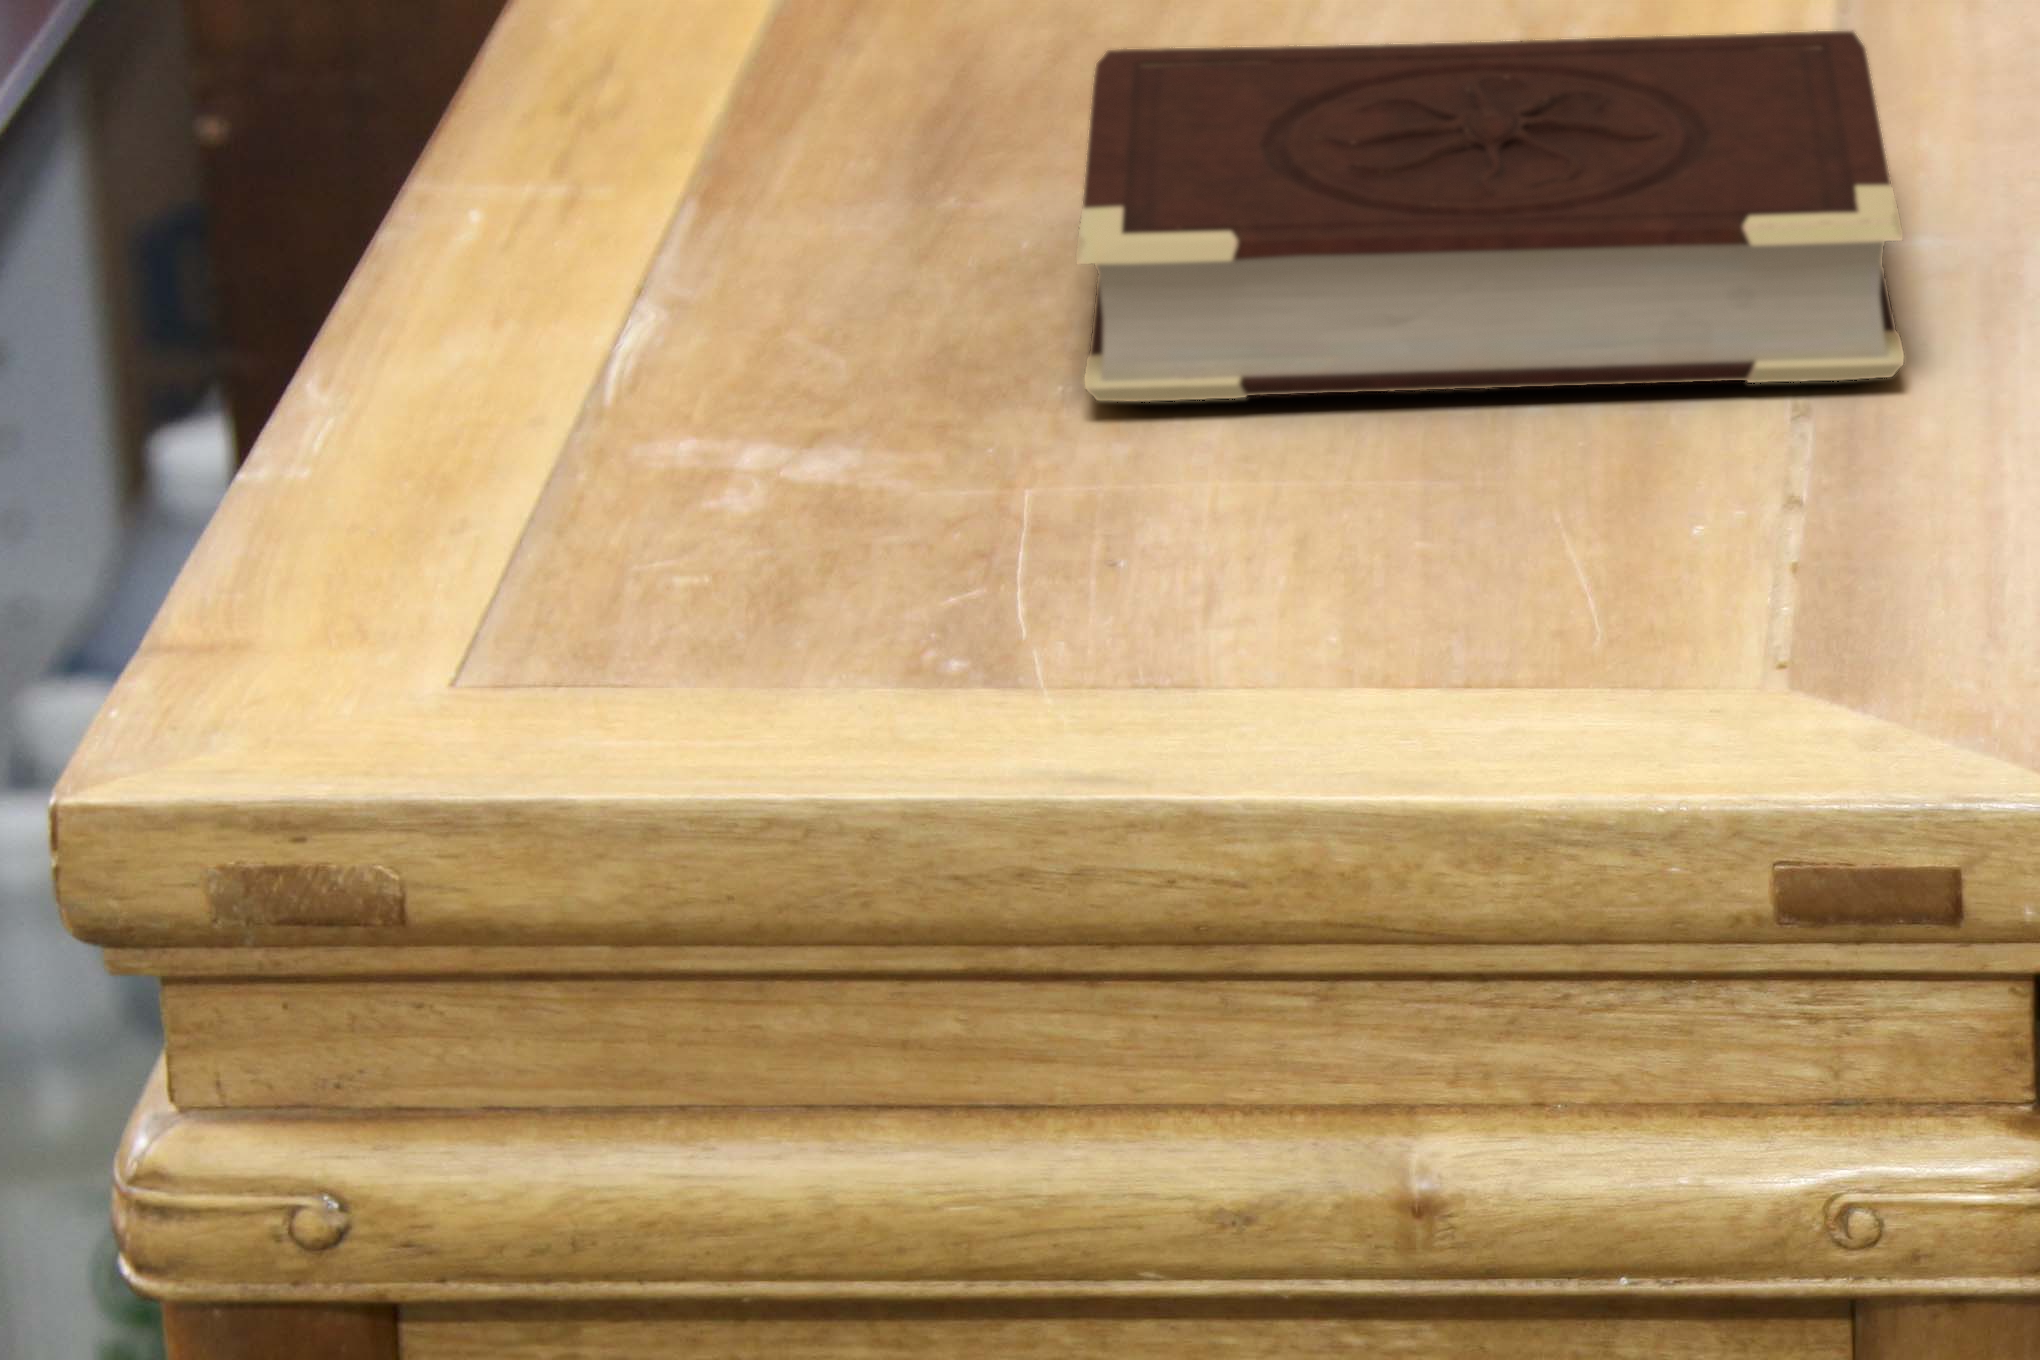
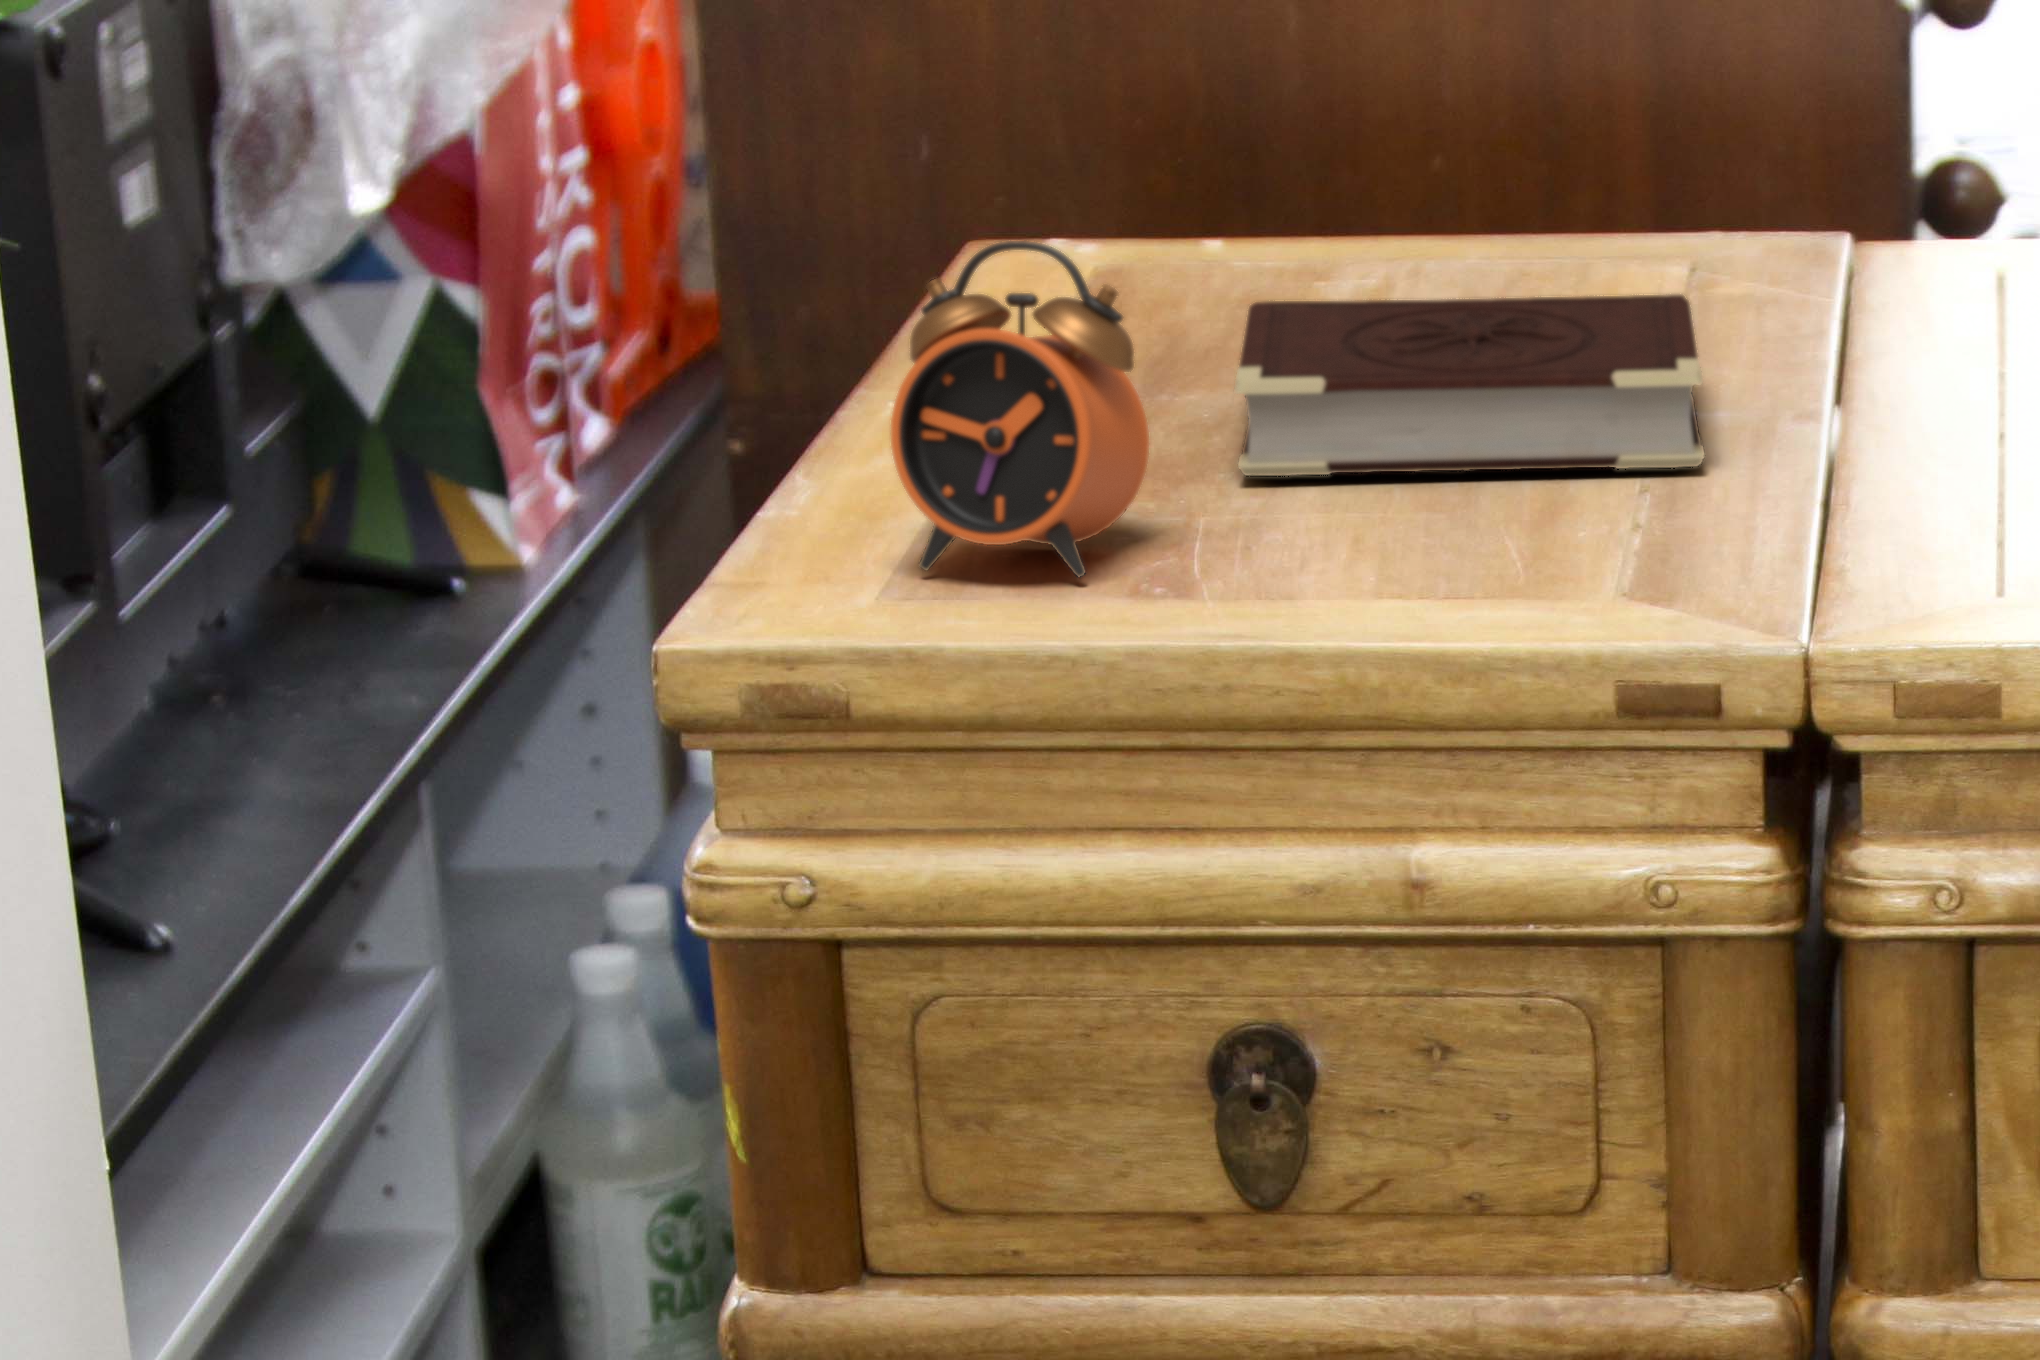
alarm clock: none [471,48,931,651] -> present [891,241,1149,577]

